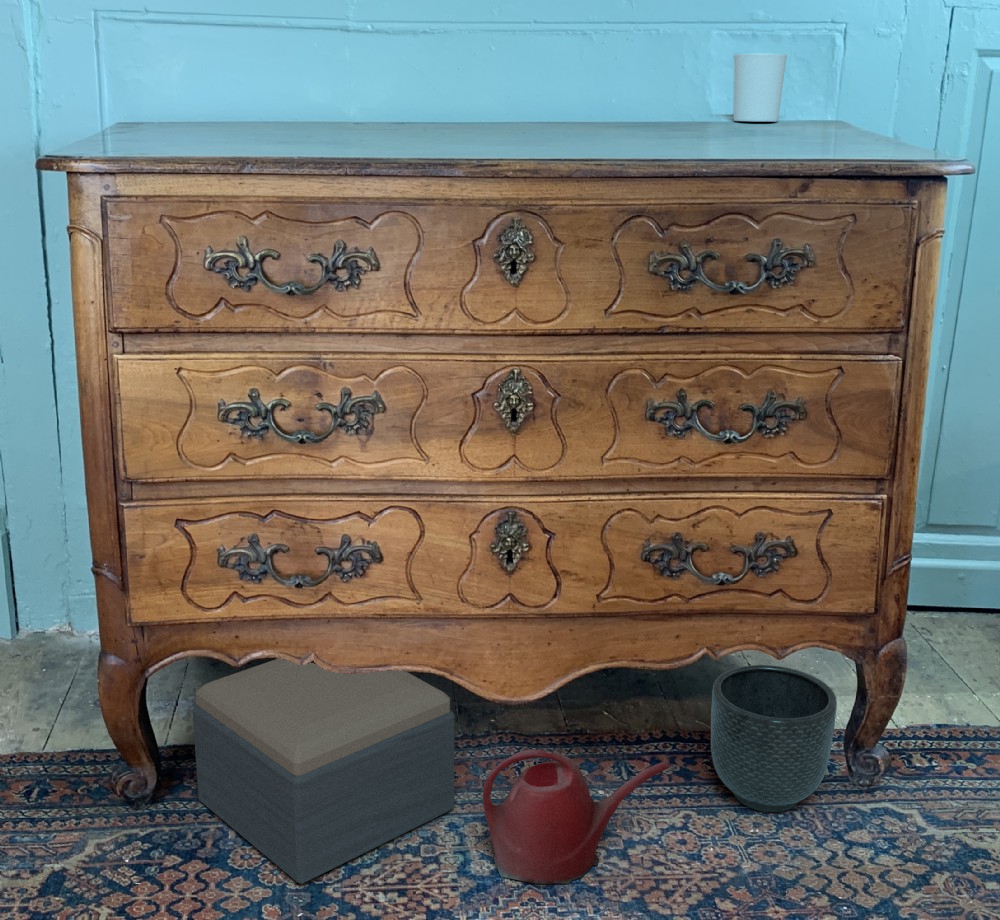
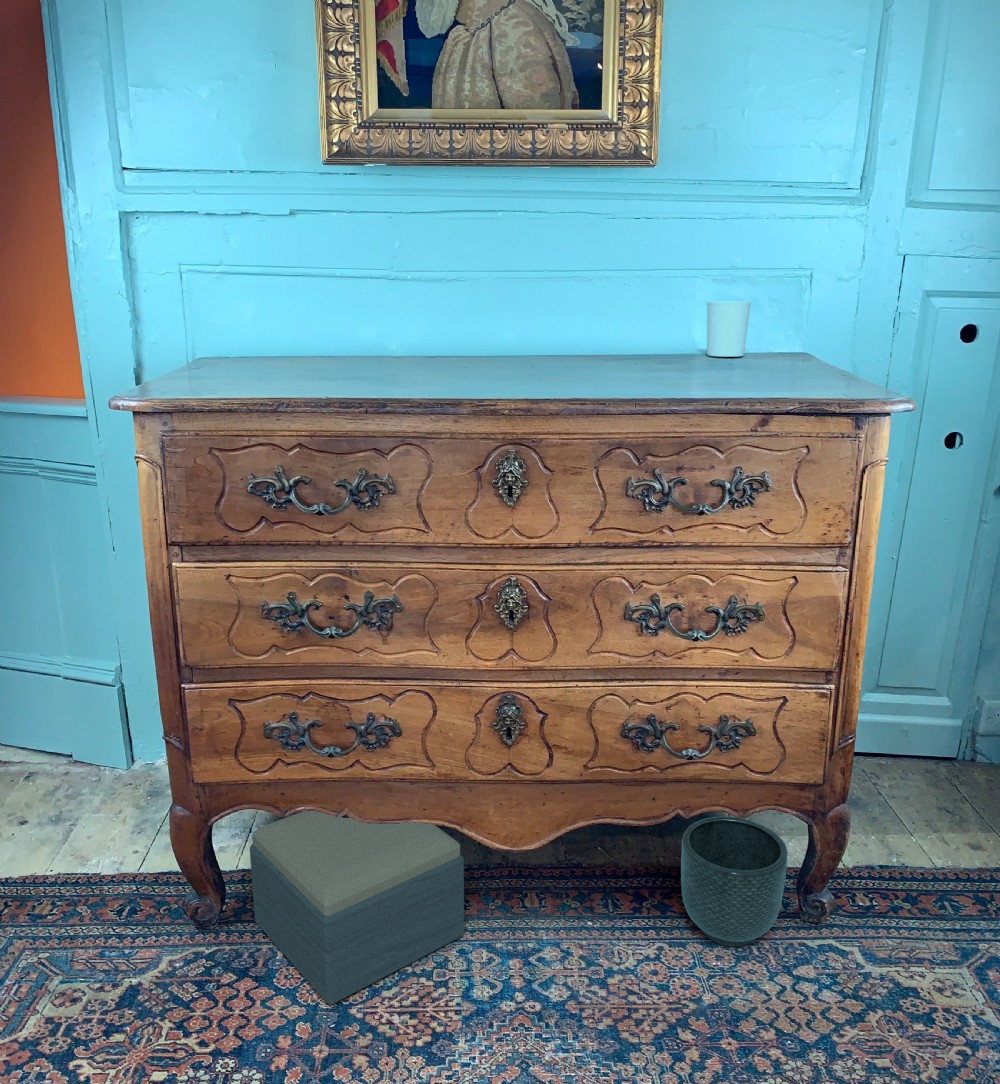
watering can: present [483,750,671,884] -> none [483,896,643,1012]

